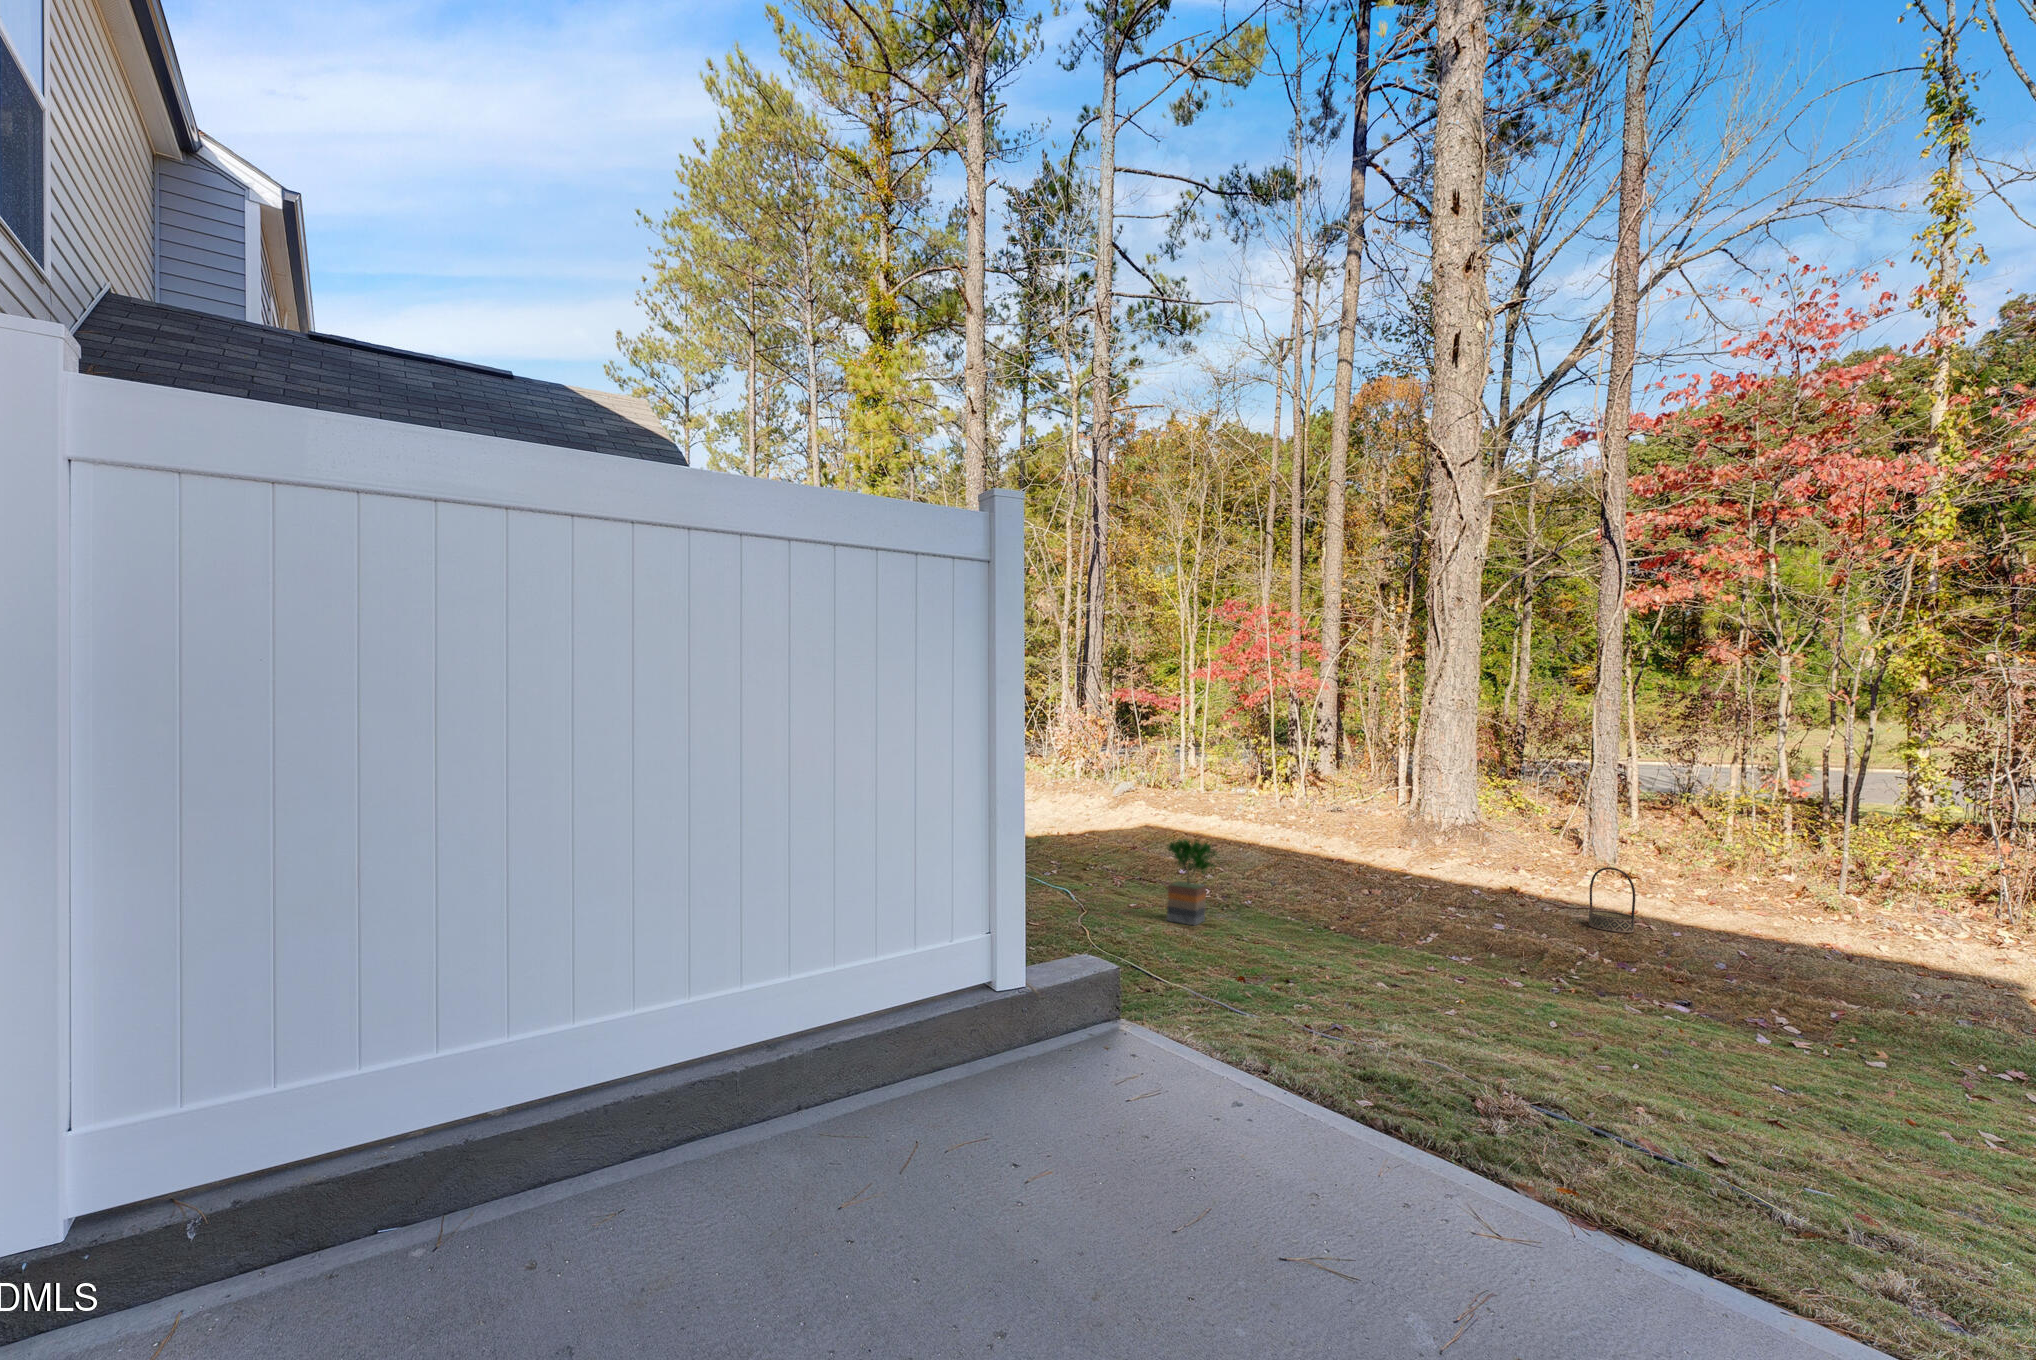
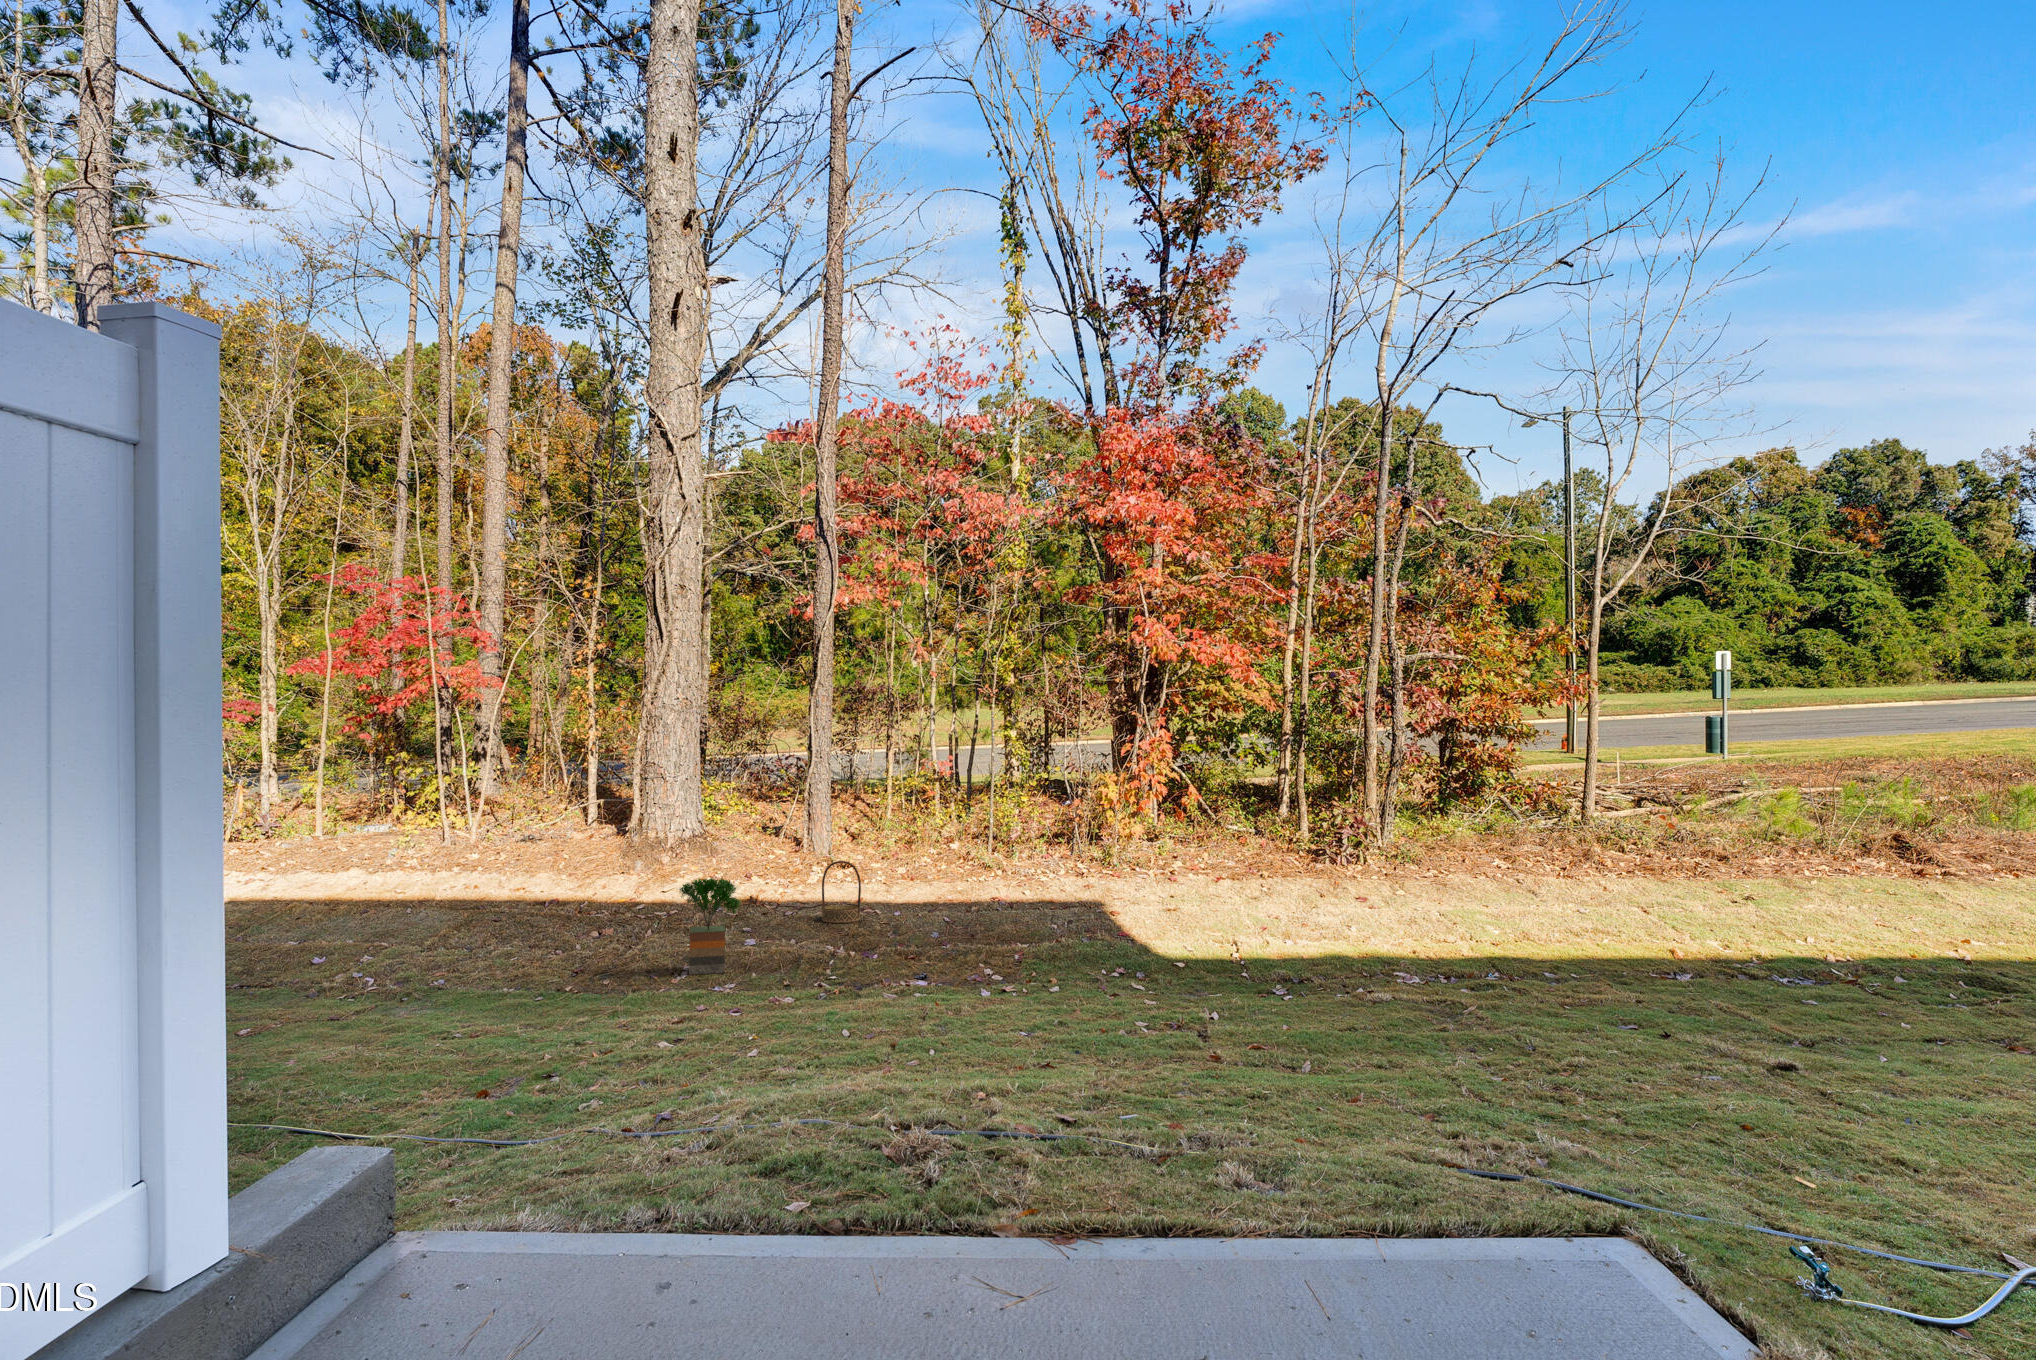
potted tree: present [1167,839,1217,925] -> present [679,878,741,975]

